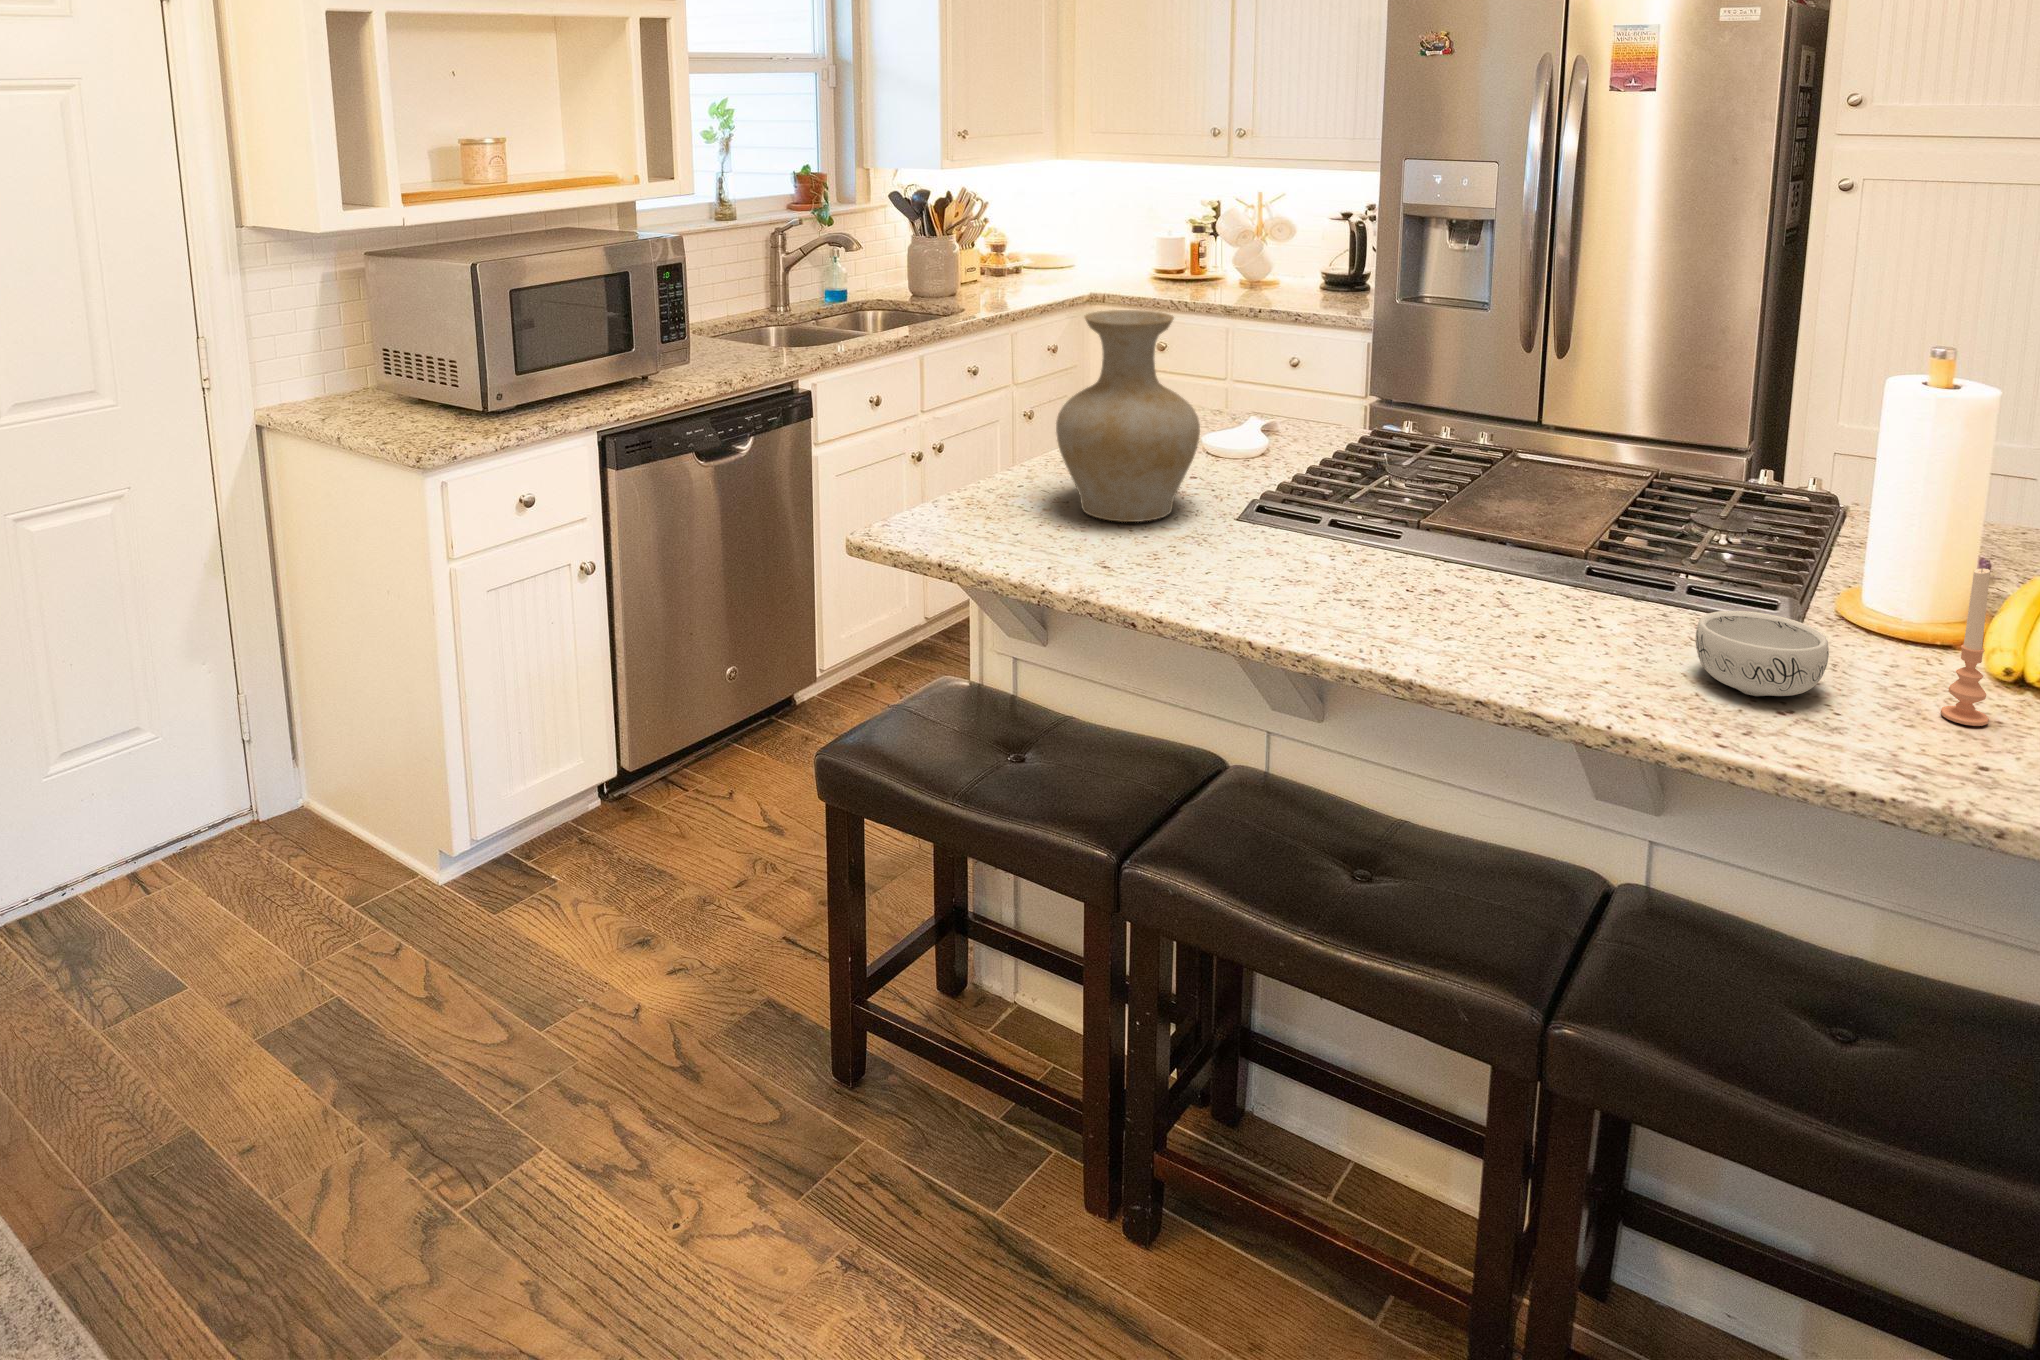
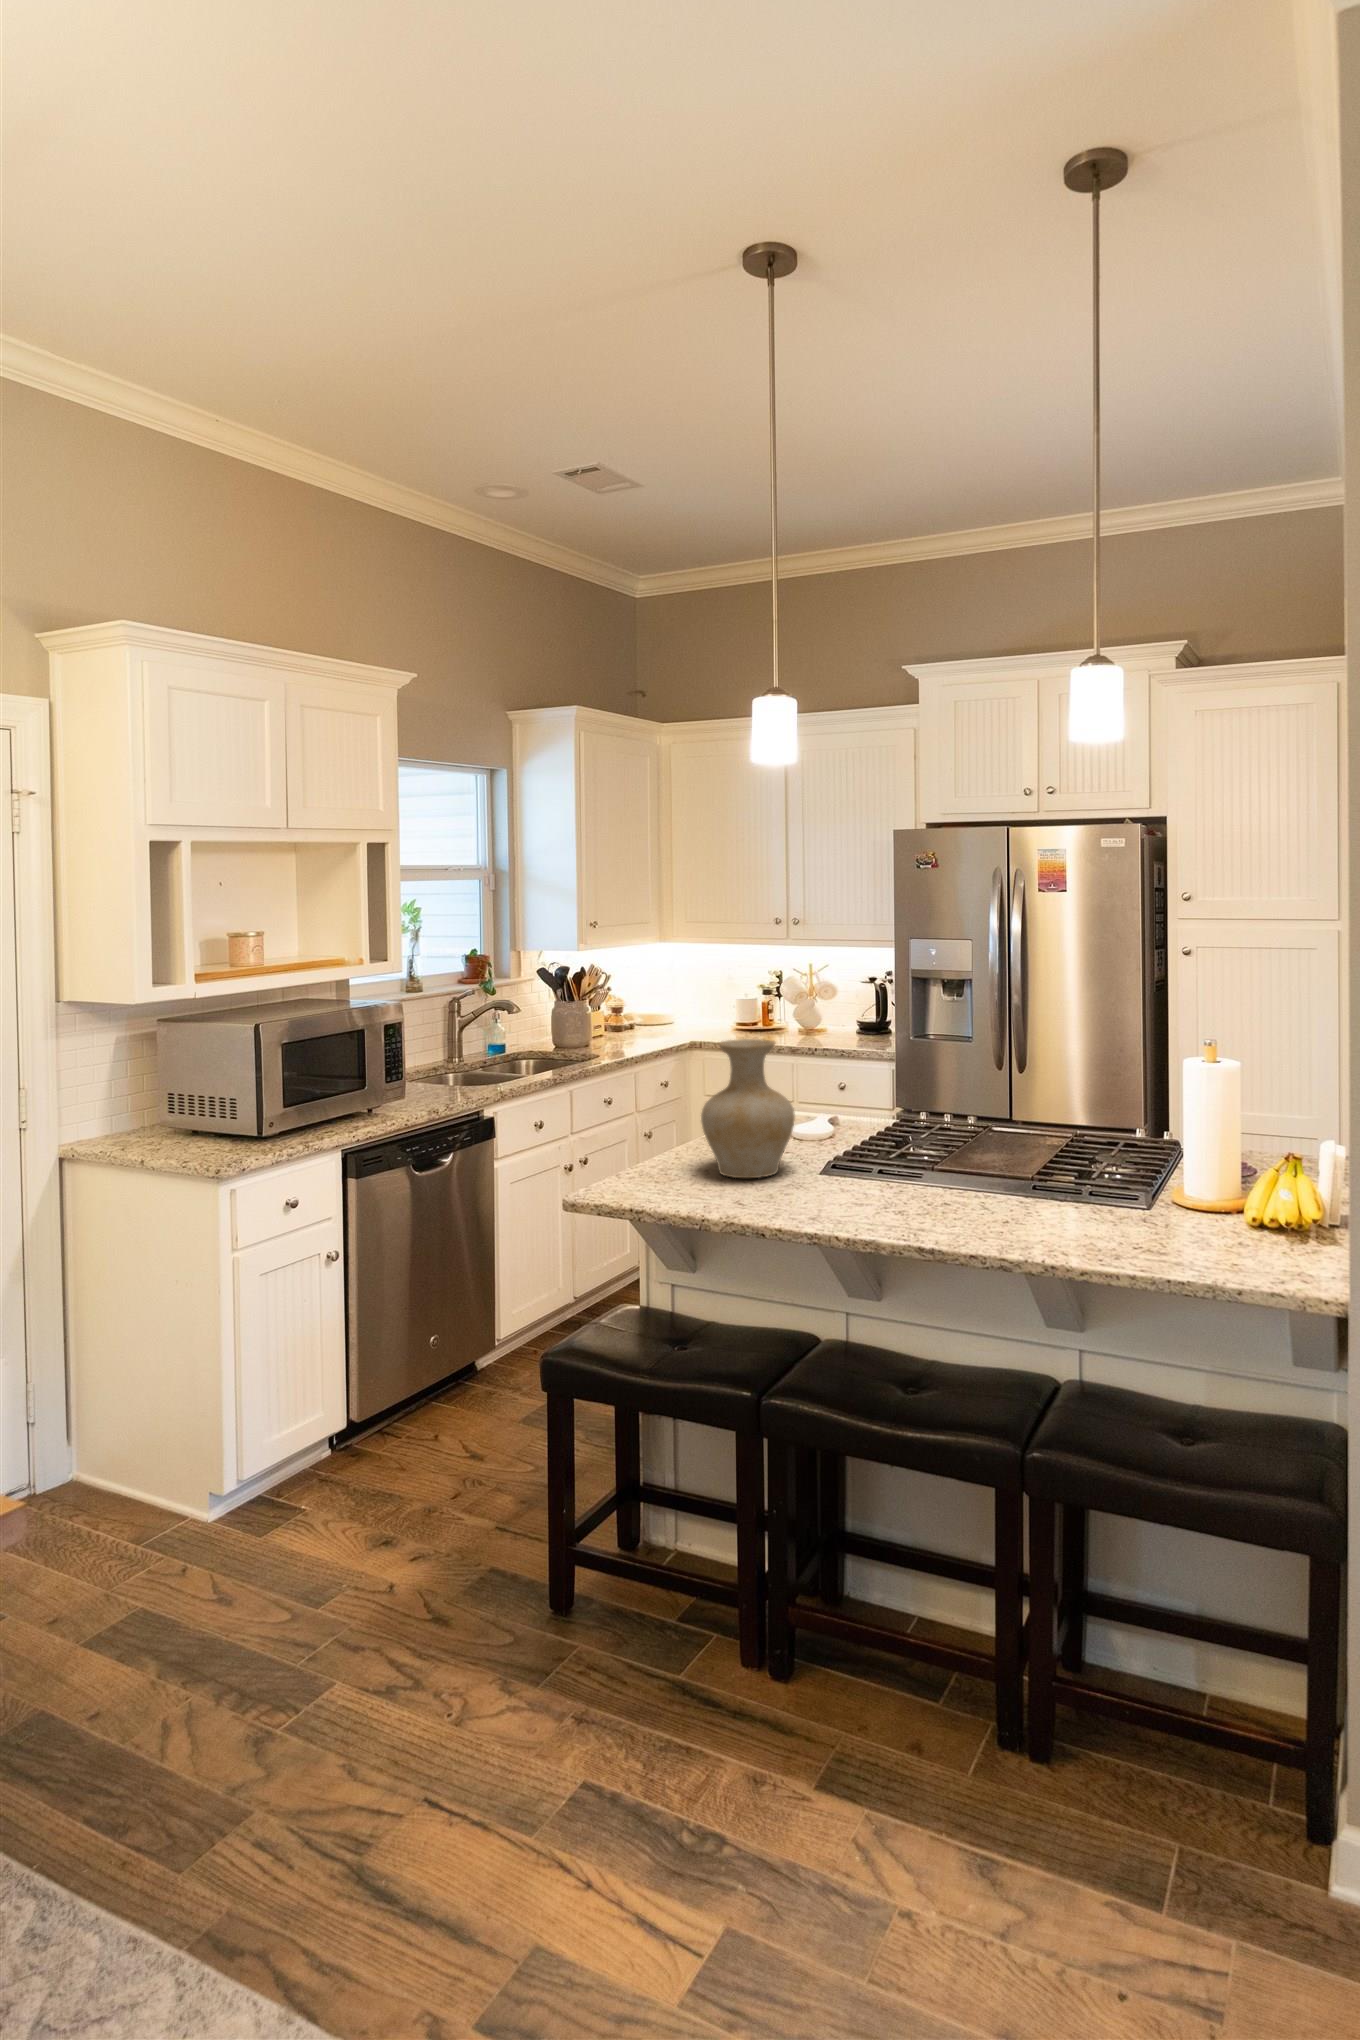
candle: present [1941,568,1990,726] -> none [1217,1157,1241,1247]
decorative bowl: present [1696,611,1829,696] -> none [1090,1196,1159,1242]

